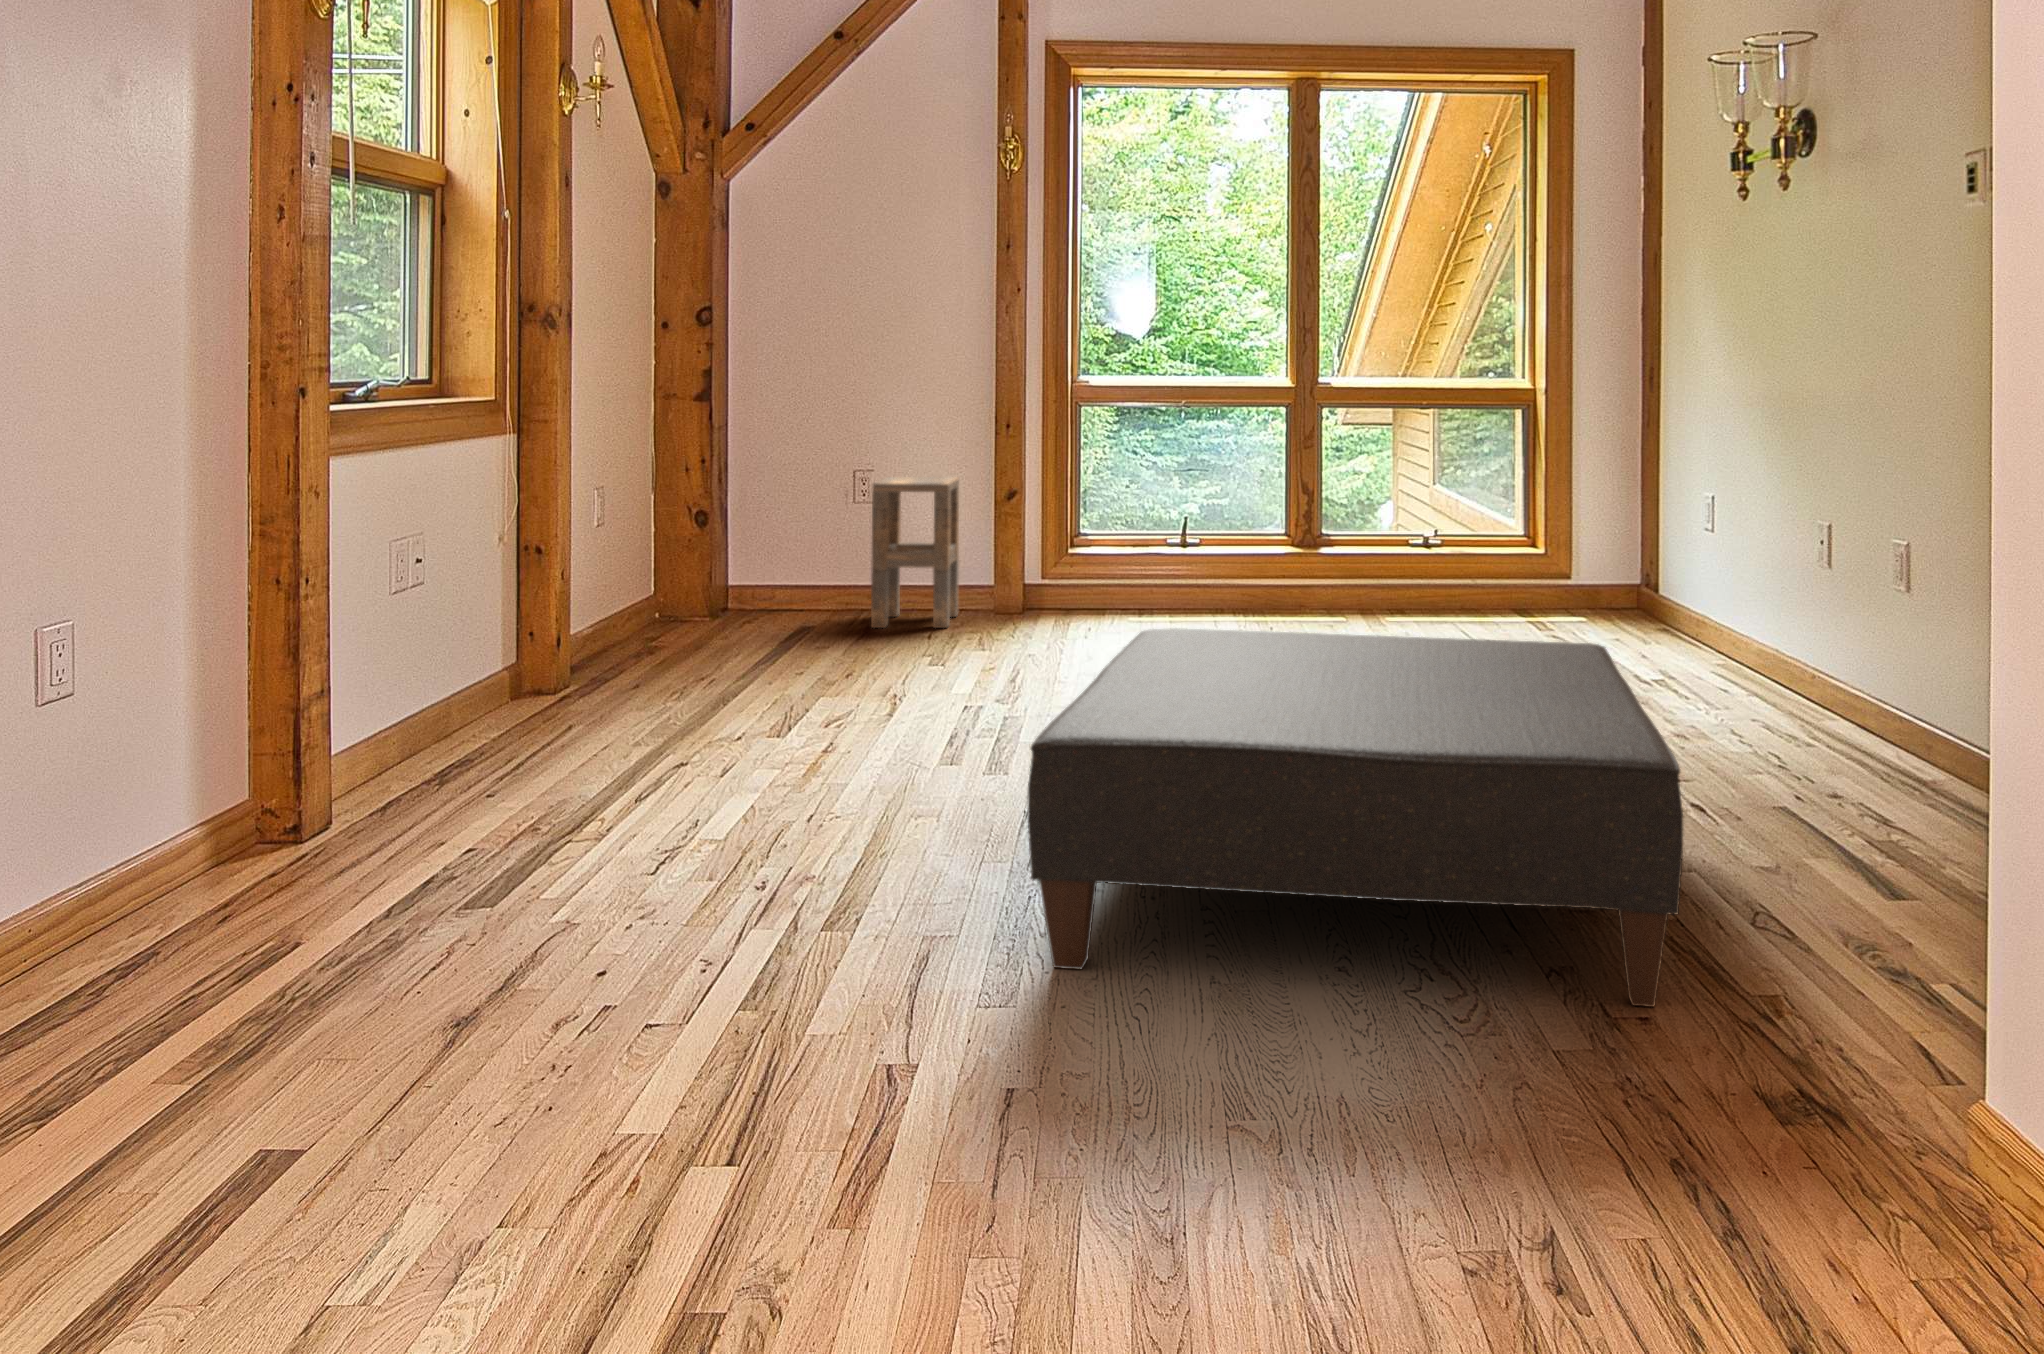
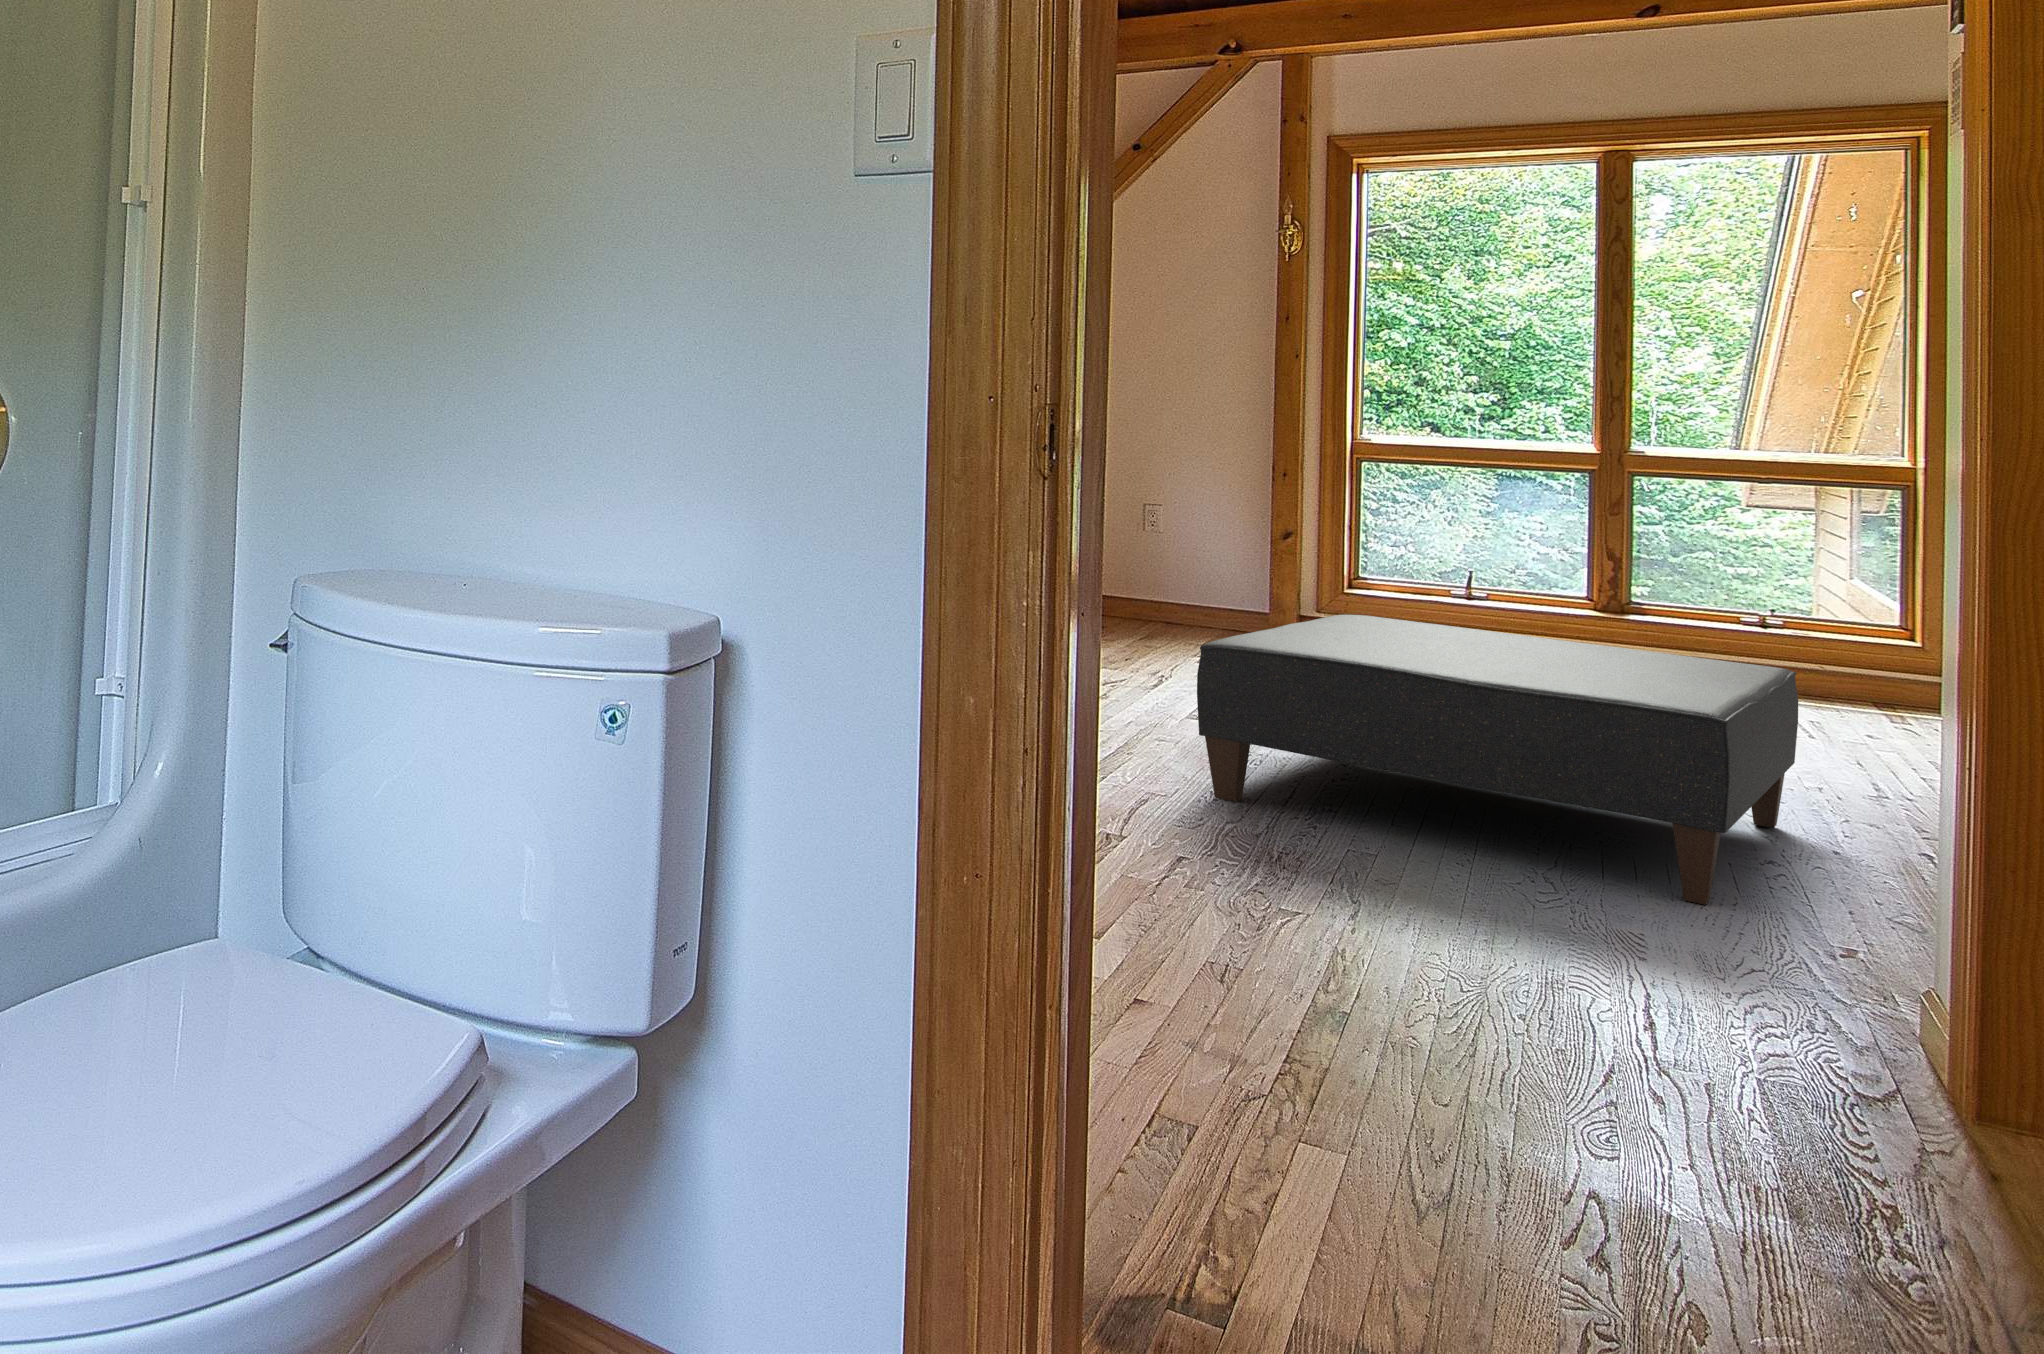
side table: present [871,477,959,628] -> none [1156,509,1240,637]

